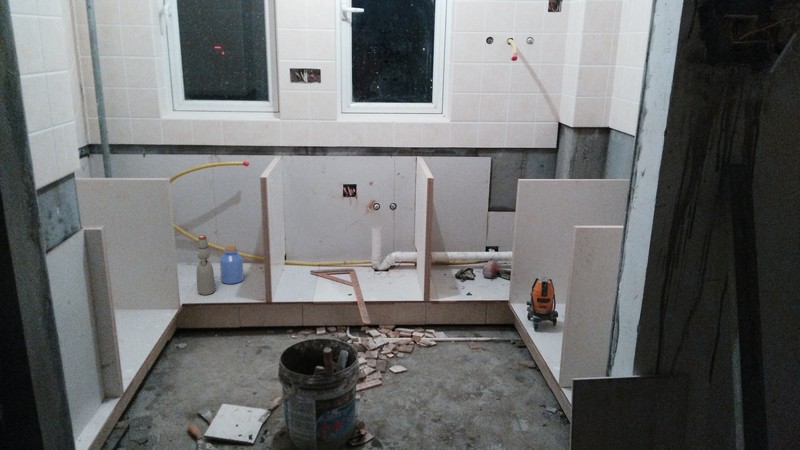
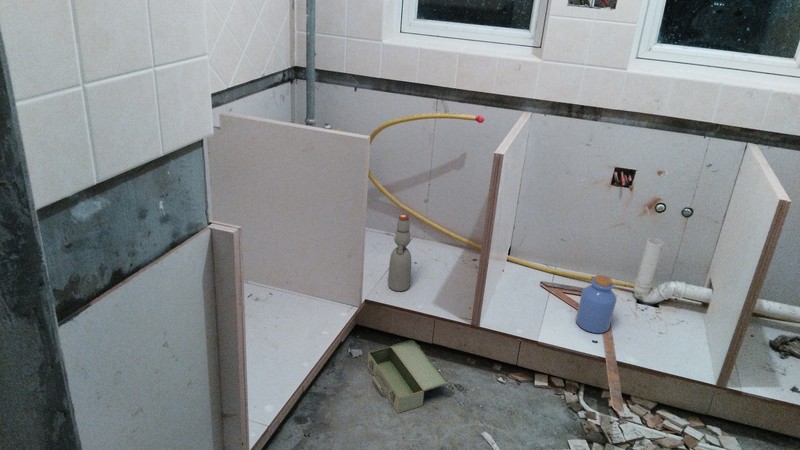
jar: present [220,246,244,284] -> present [576,275,617,333]
toolbox: none [192,325,256,370] -> present [368,340,447,413]

